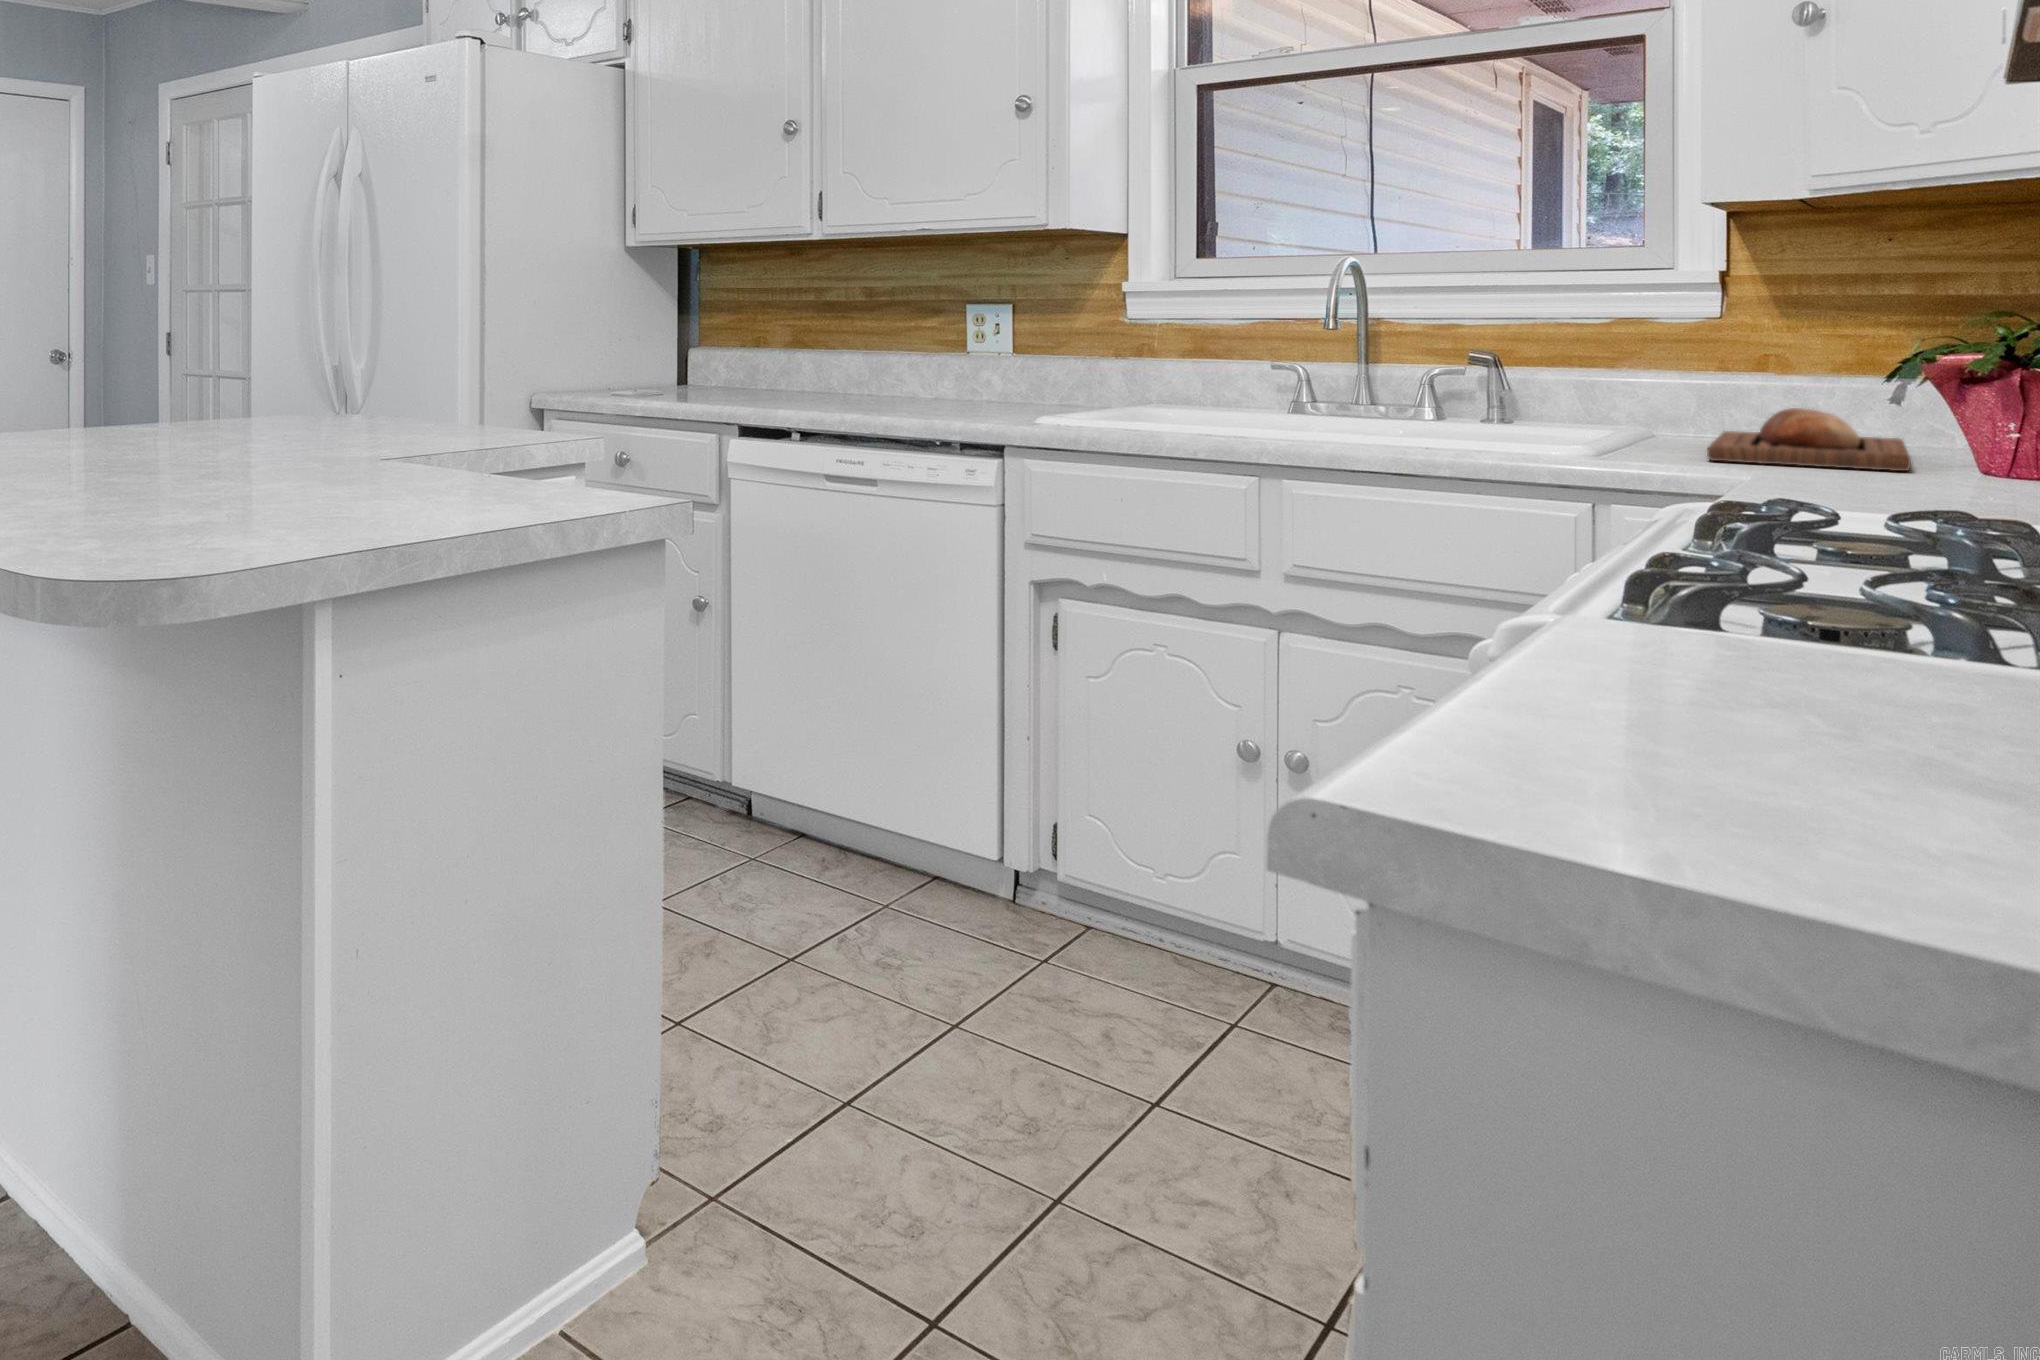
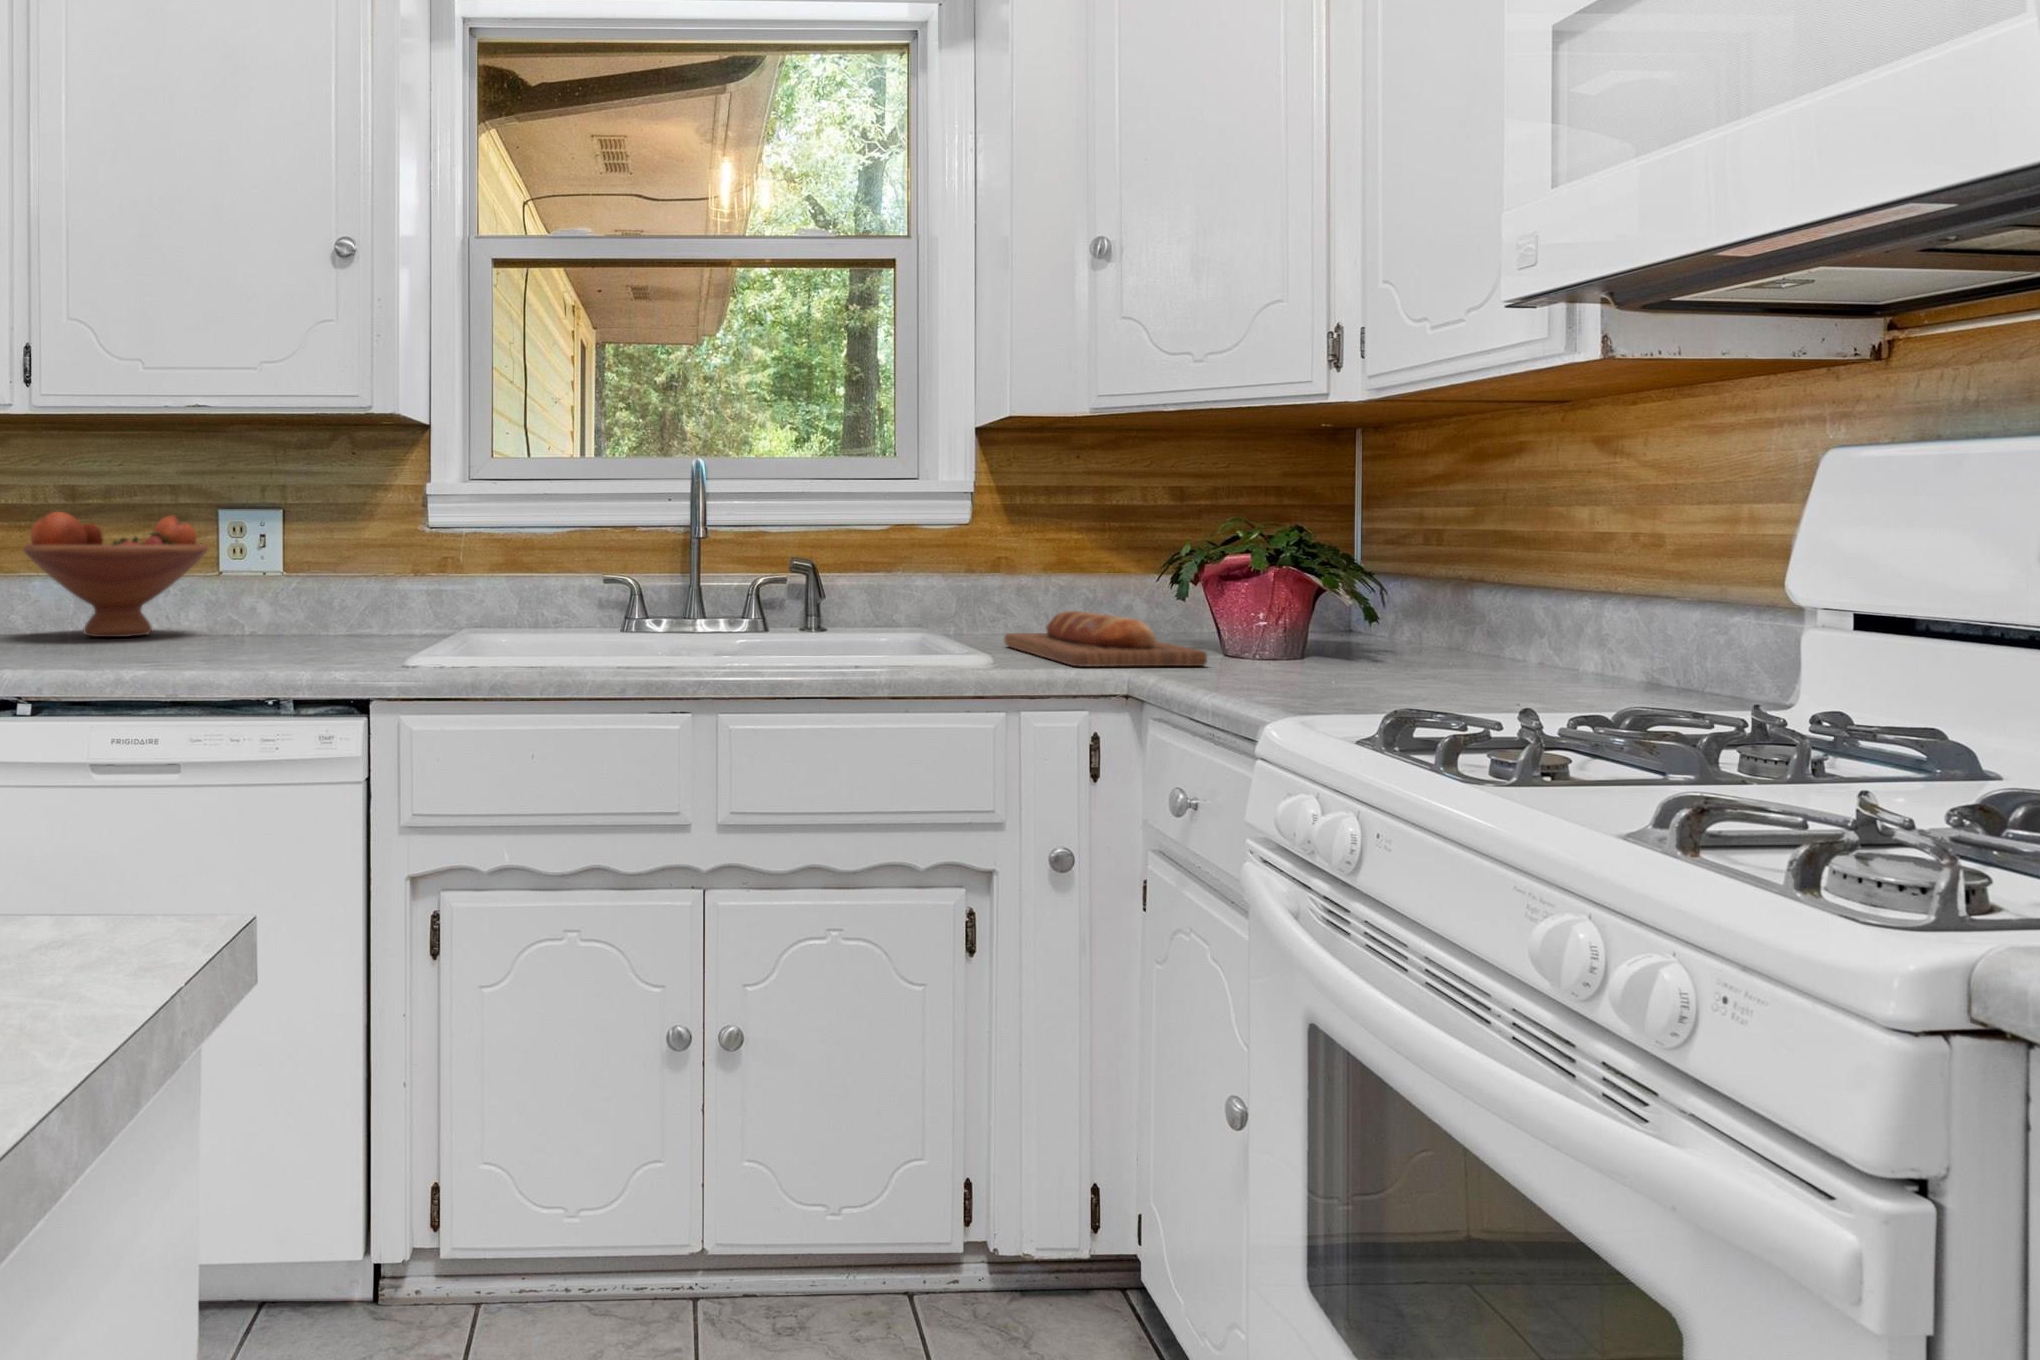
fruit bowl: none [831,306,962,399] -> present [23,512,208,637]

